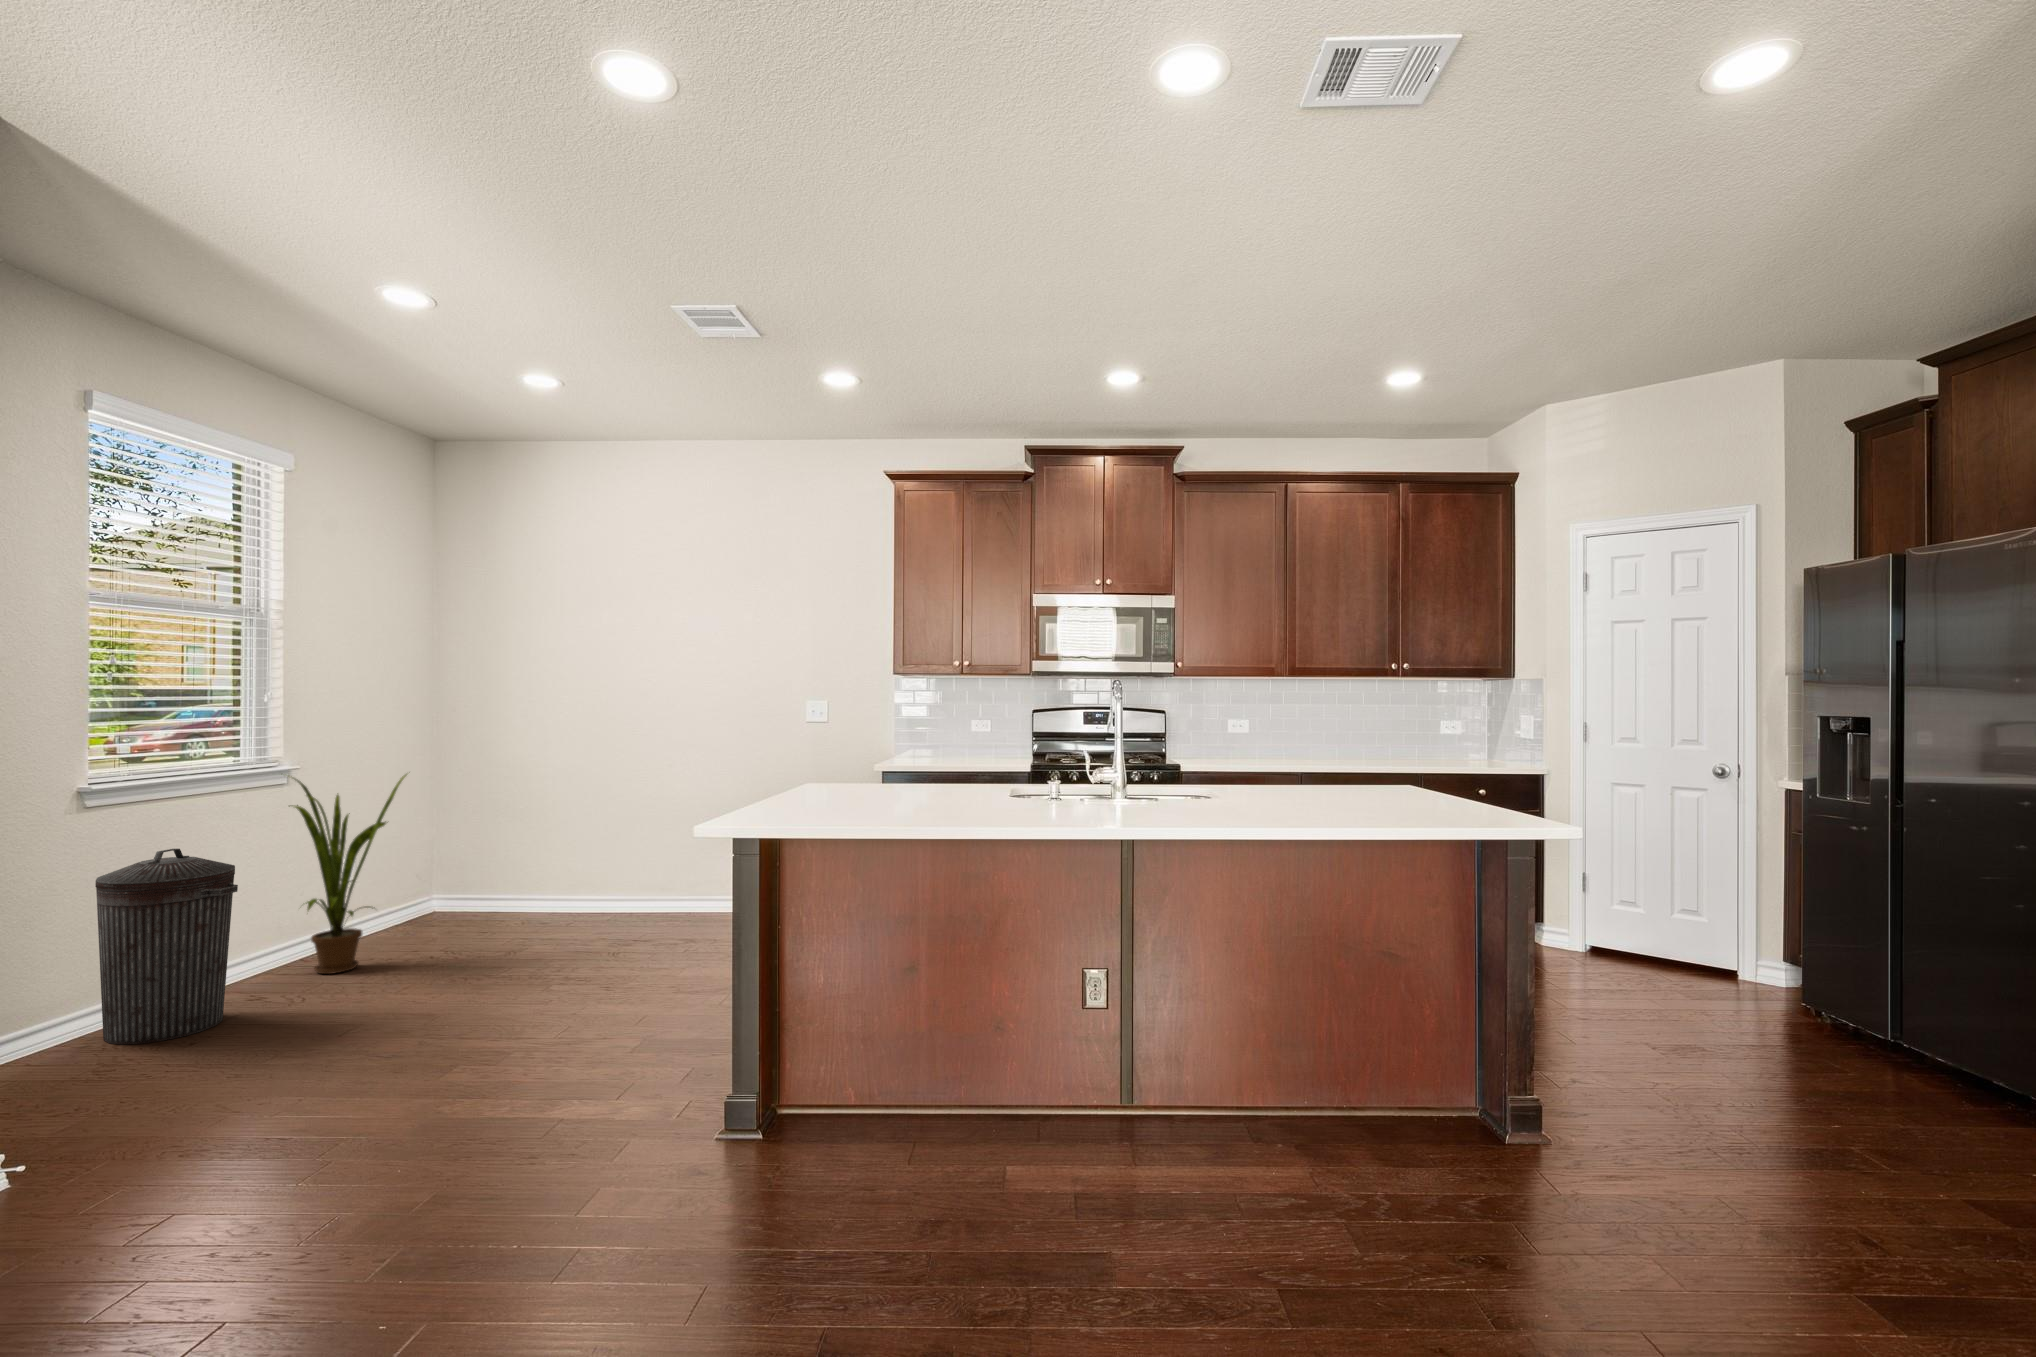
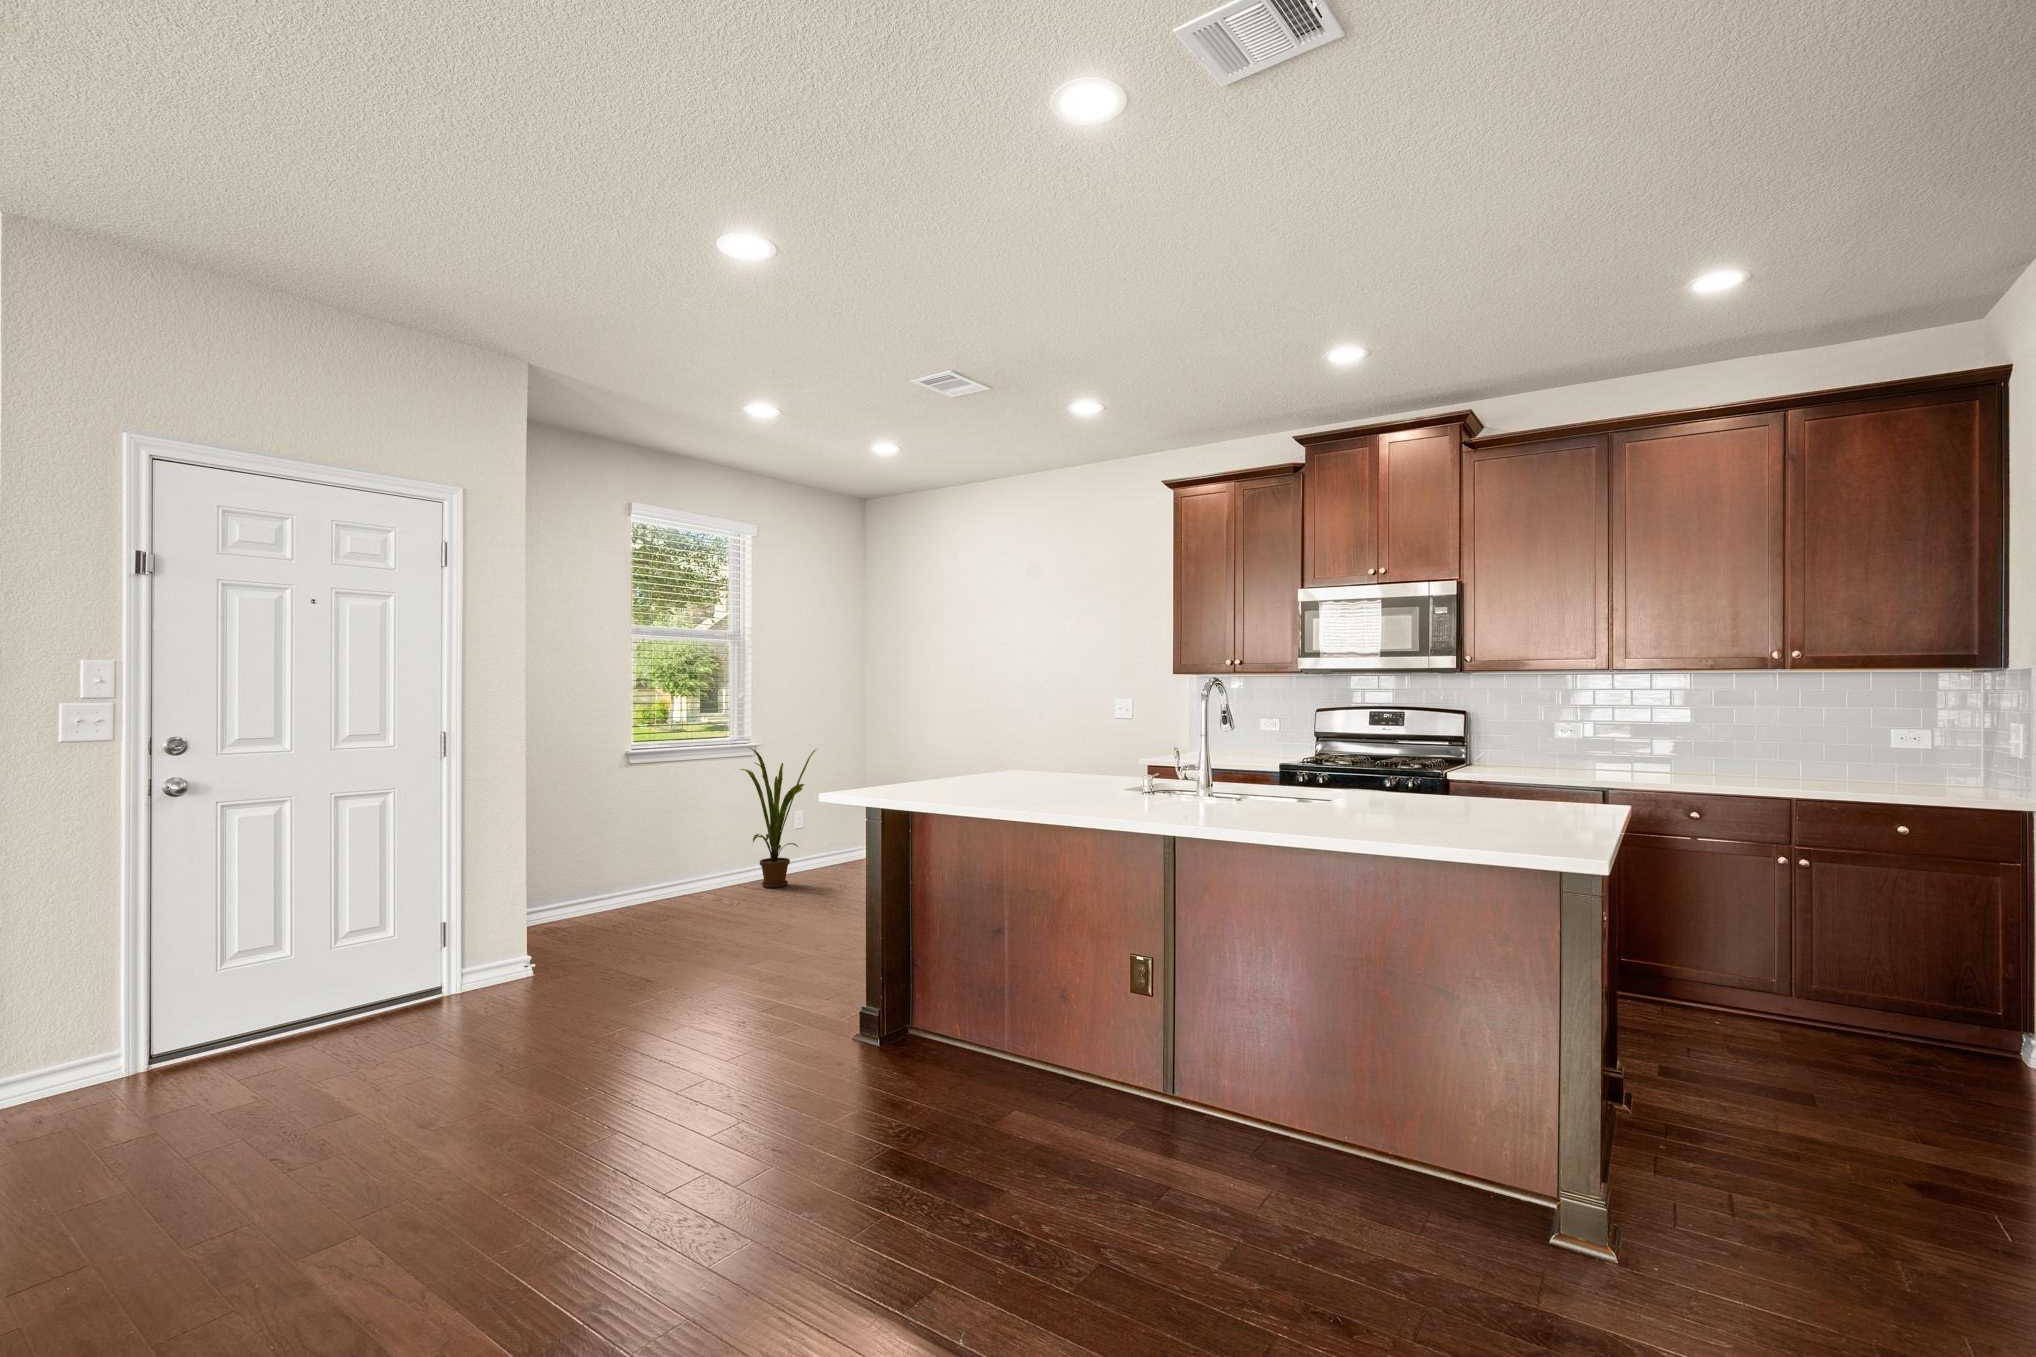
trash can: present [95,849,238,1044] -> none [627,793,698,914]

